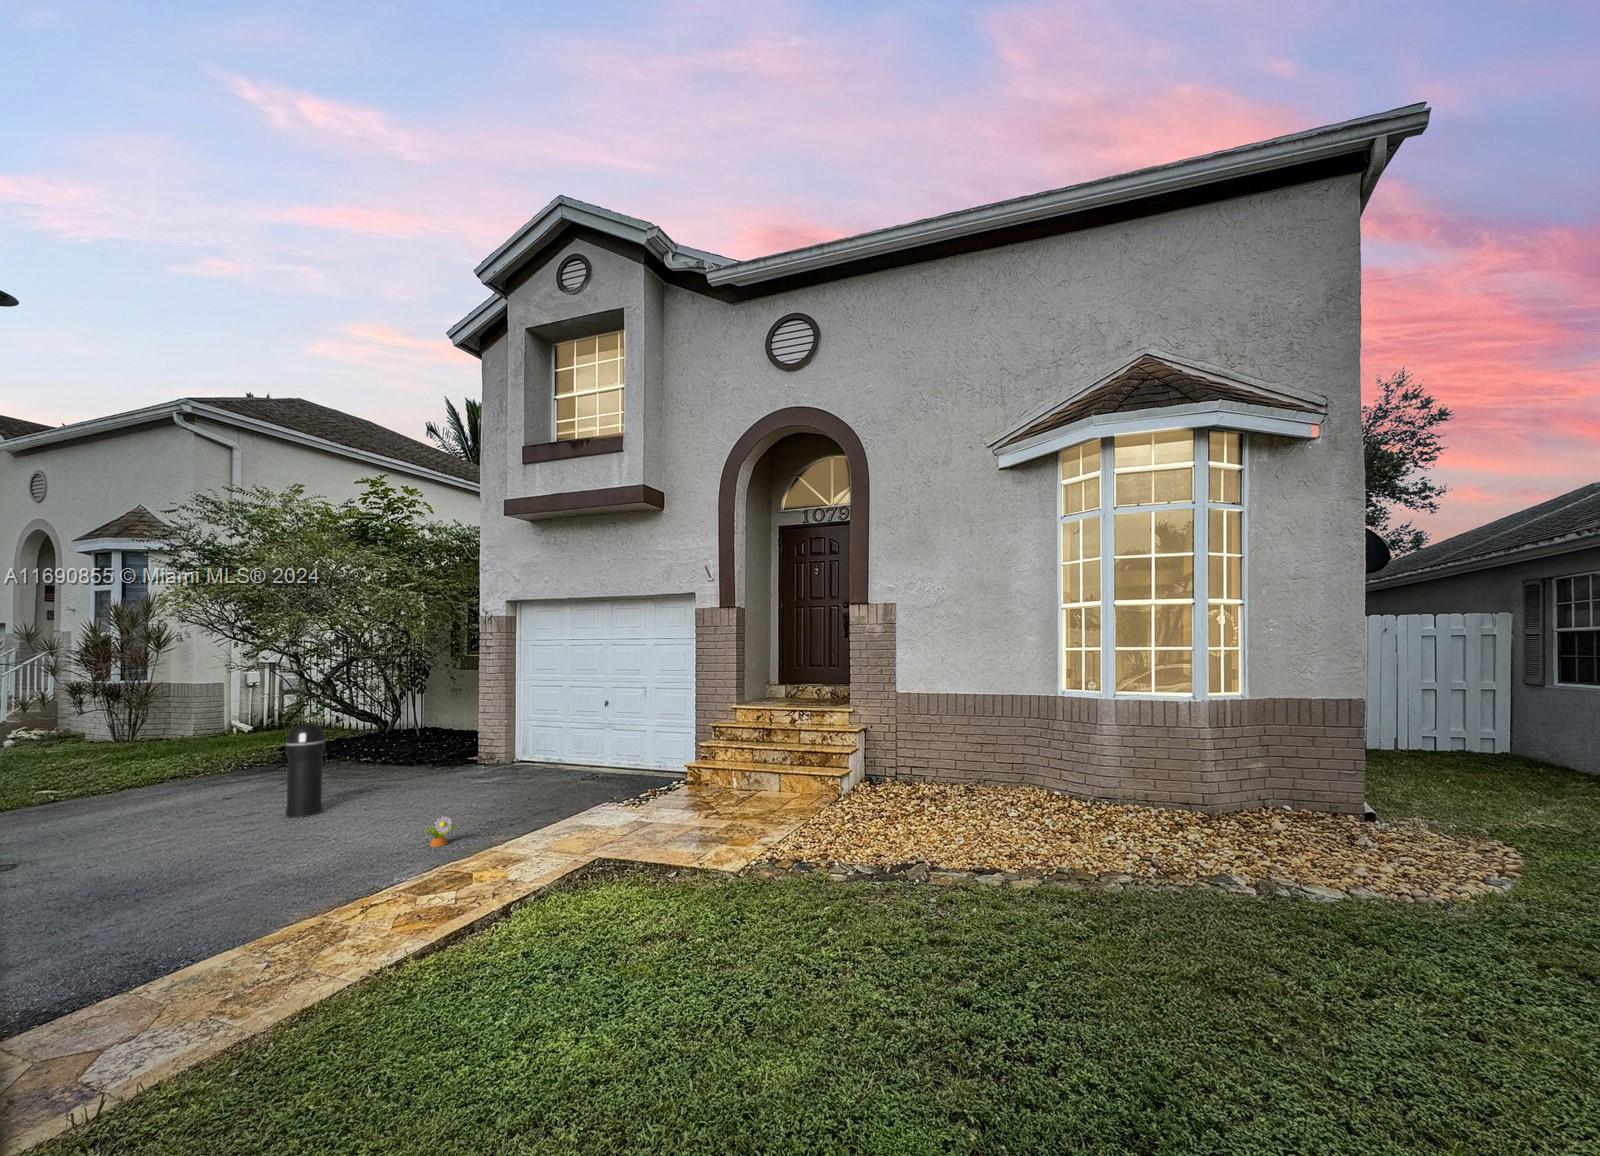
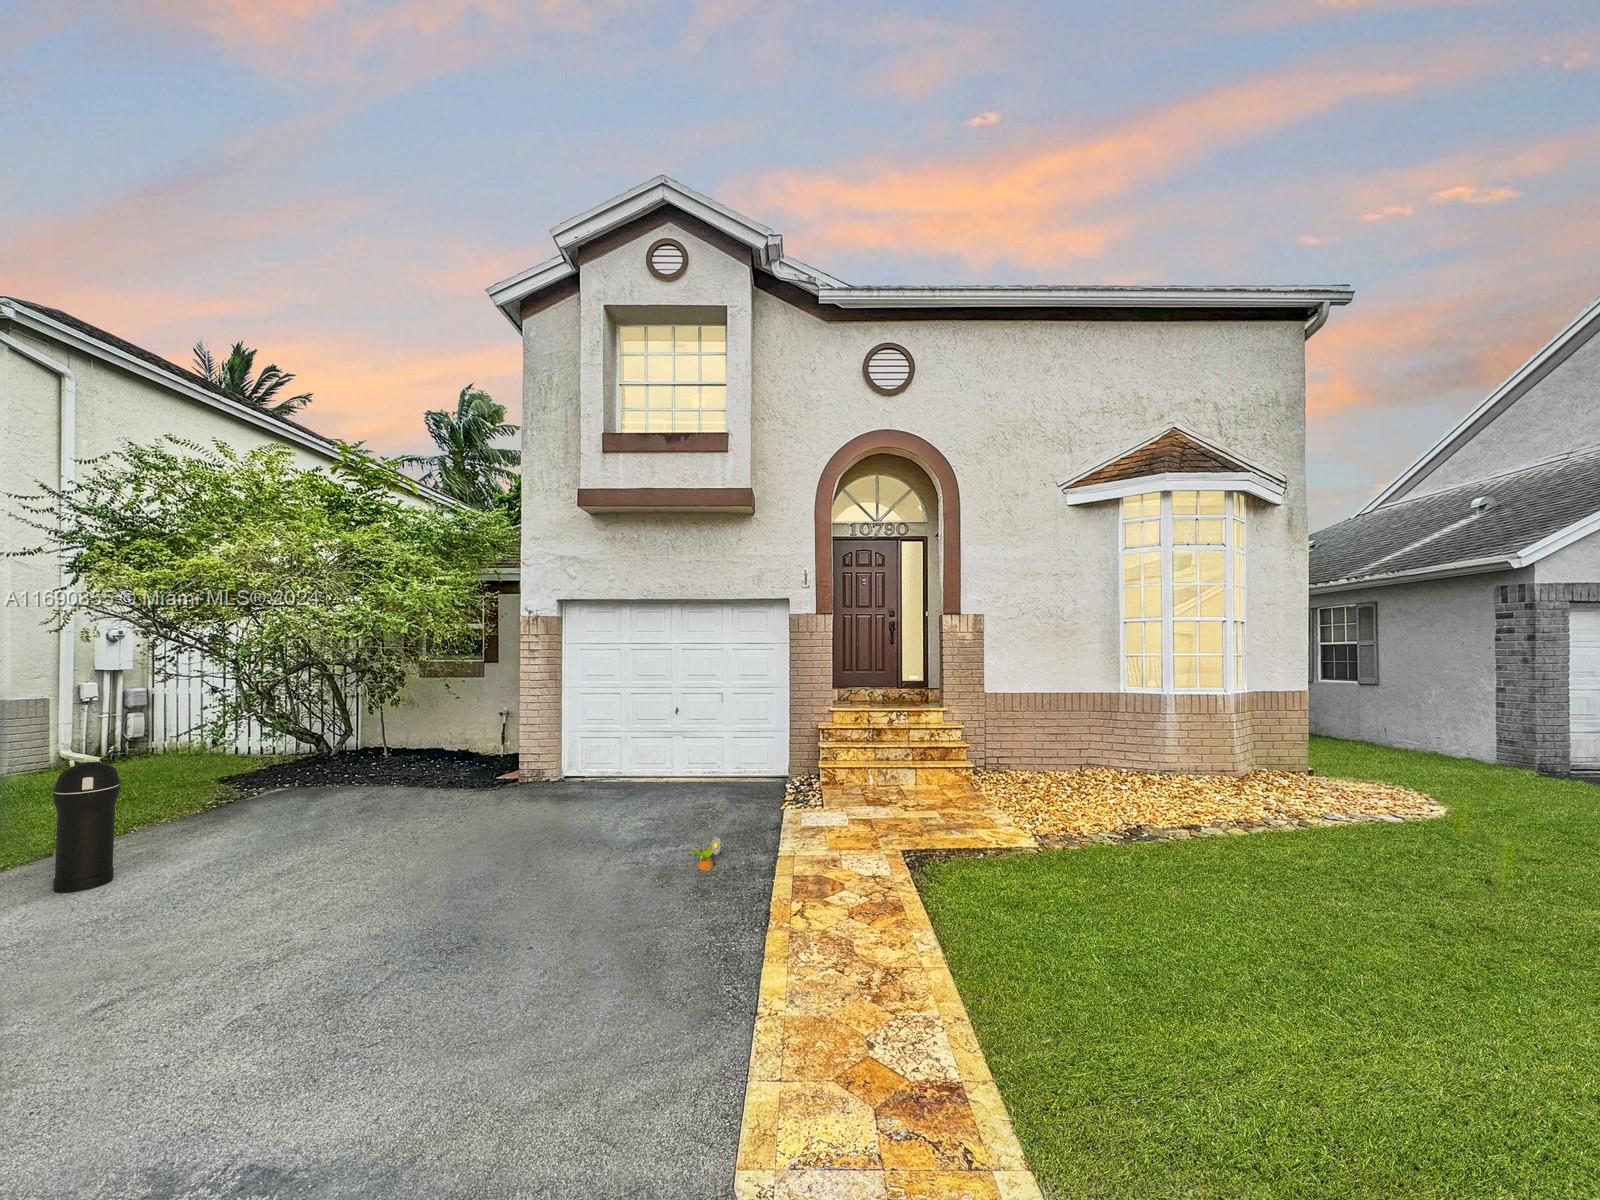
trash can: present [285,723,326,818] -> present [53,762,121,893]

